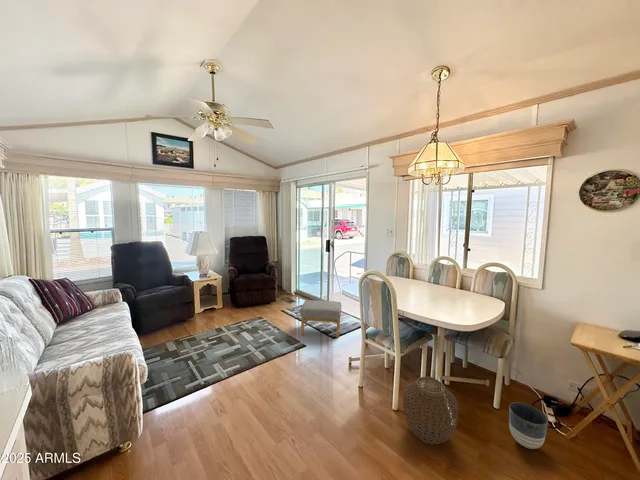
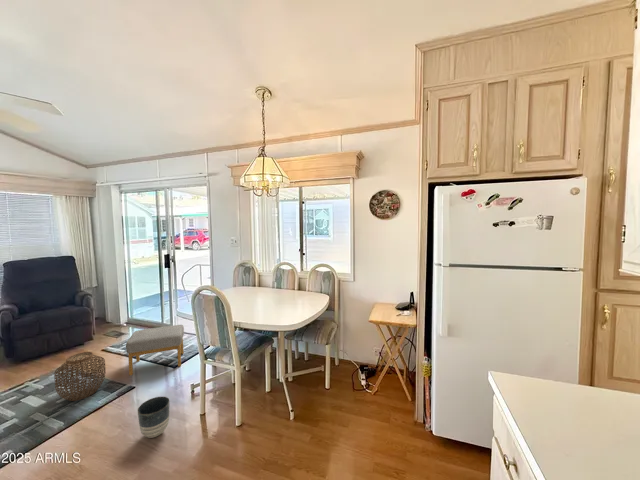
woven basket: present [403,377,458,444] -> present [54,352,106,401]
planter: present [509,402,548,449] -> present [138,397,170,438]

